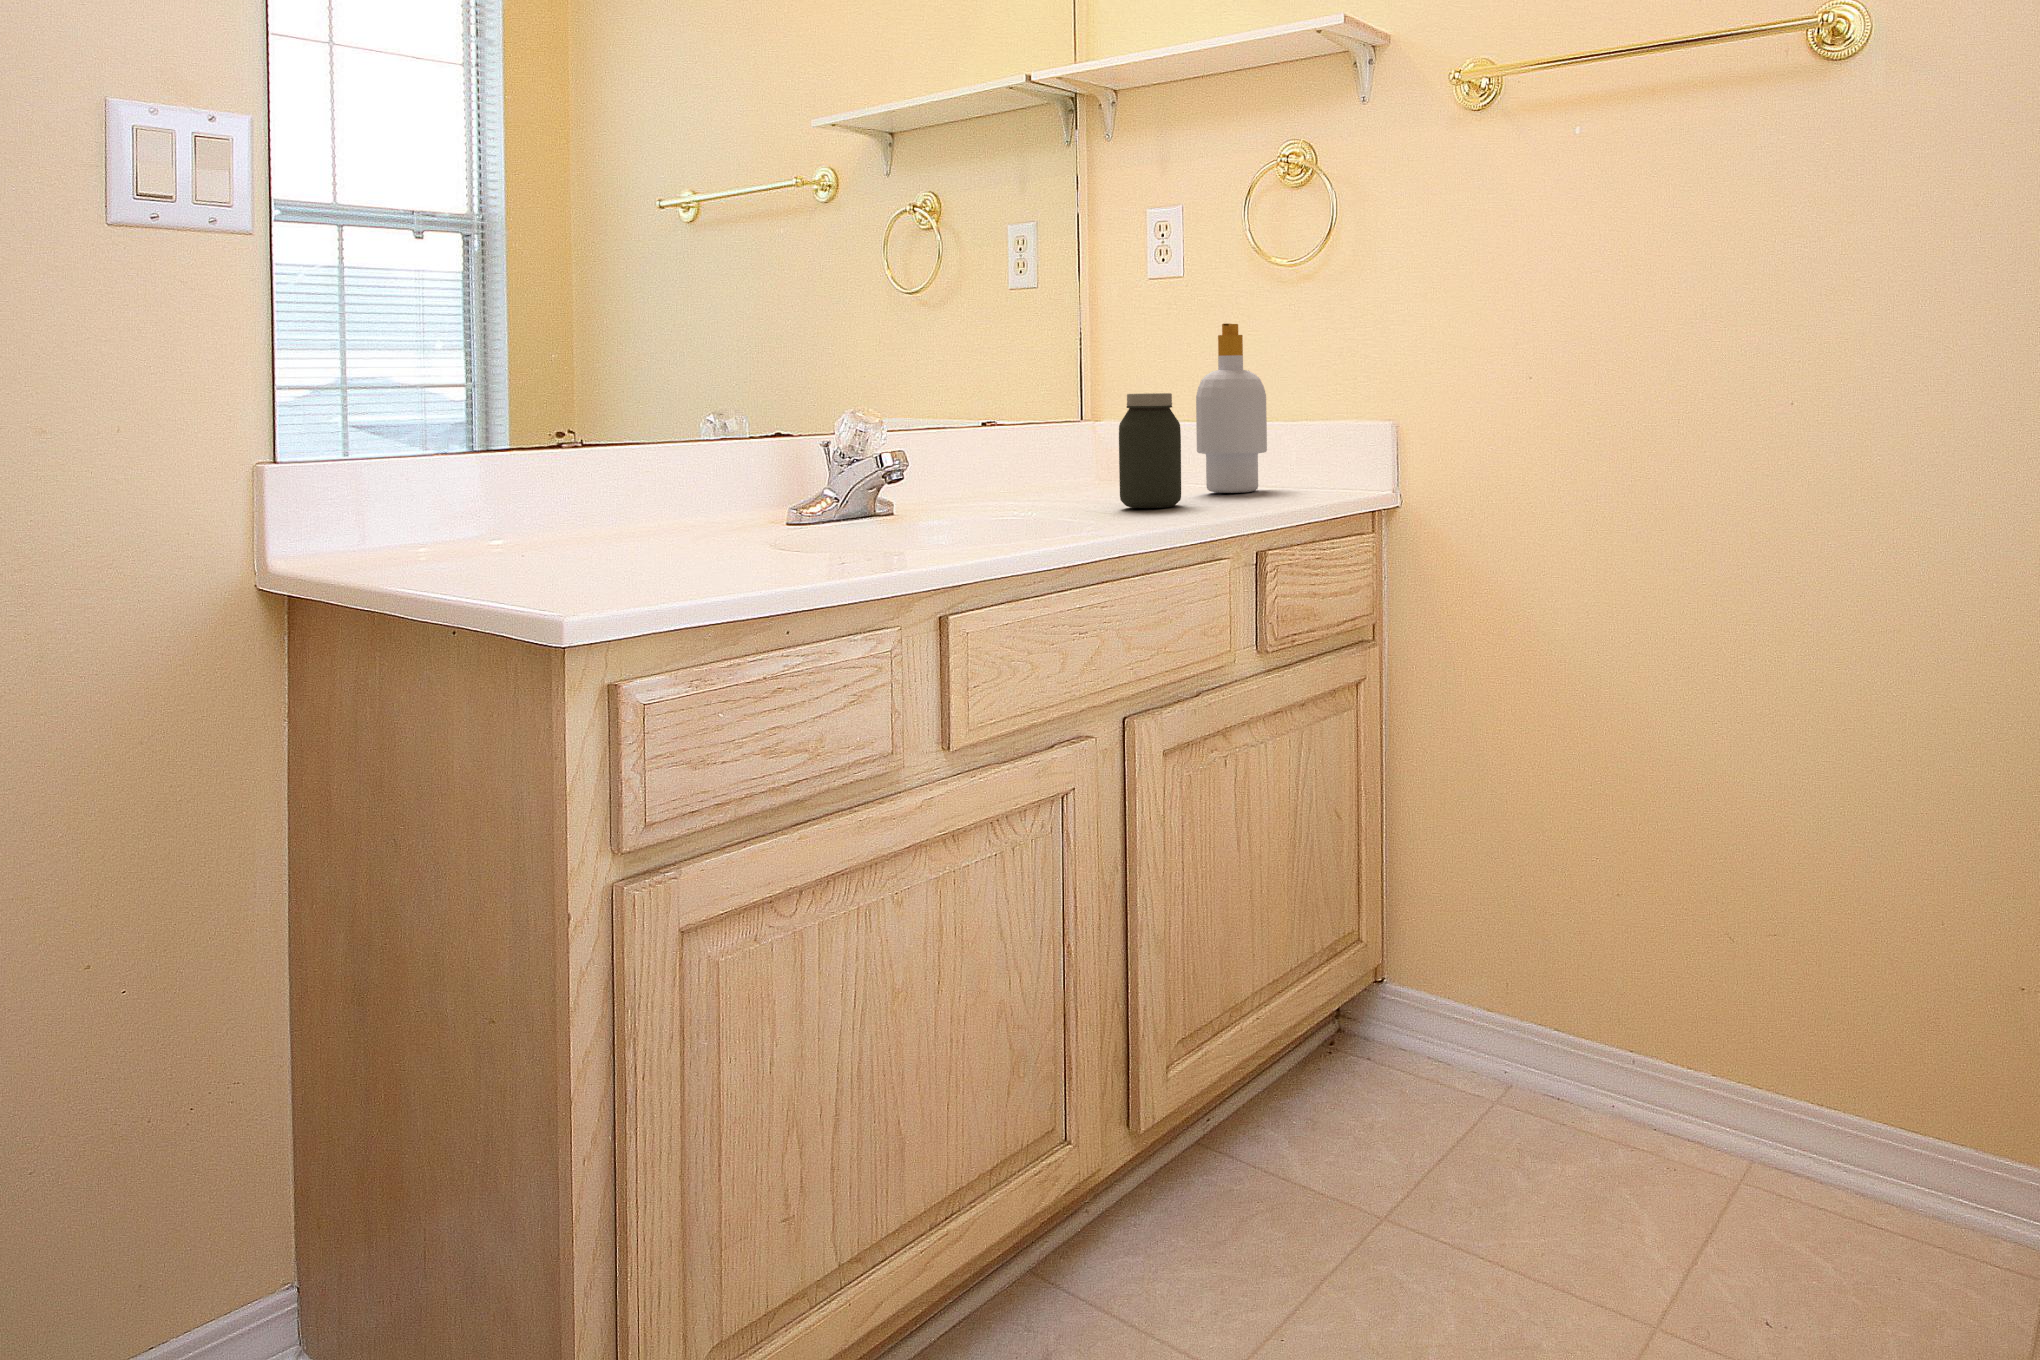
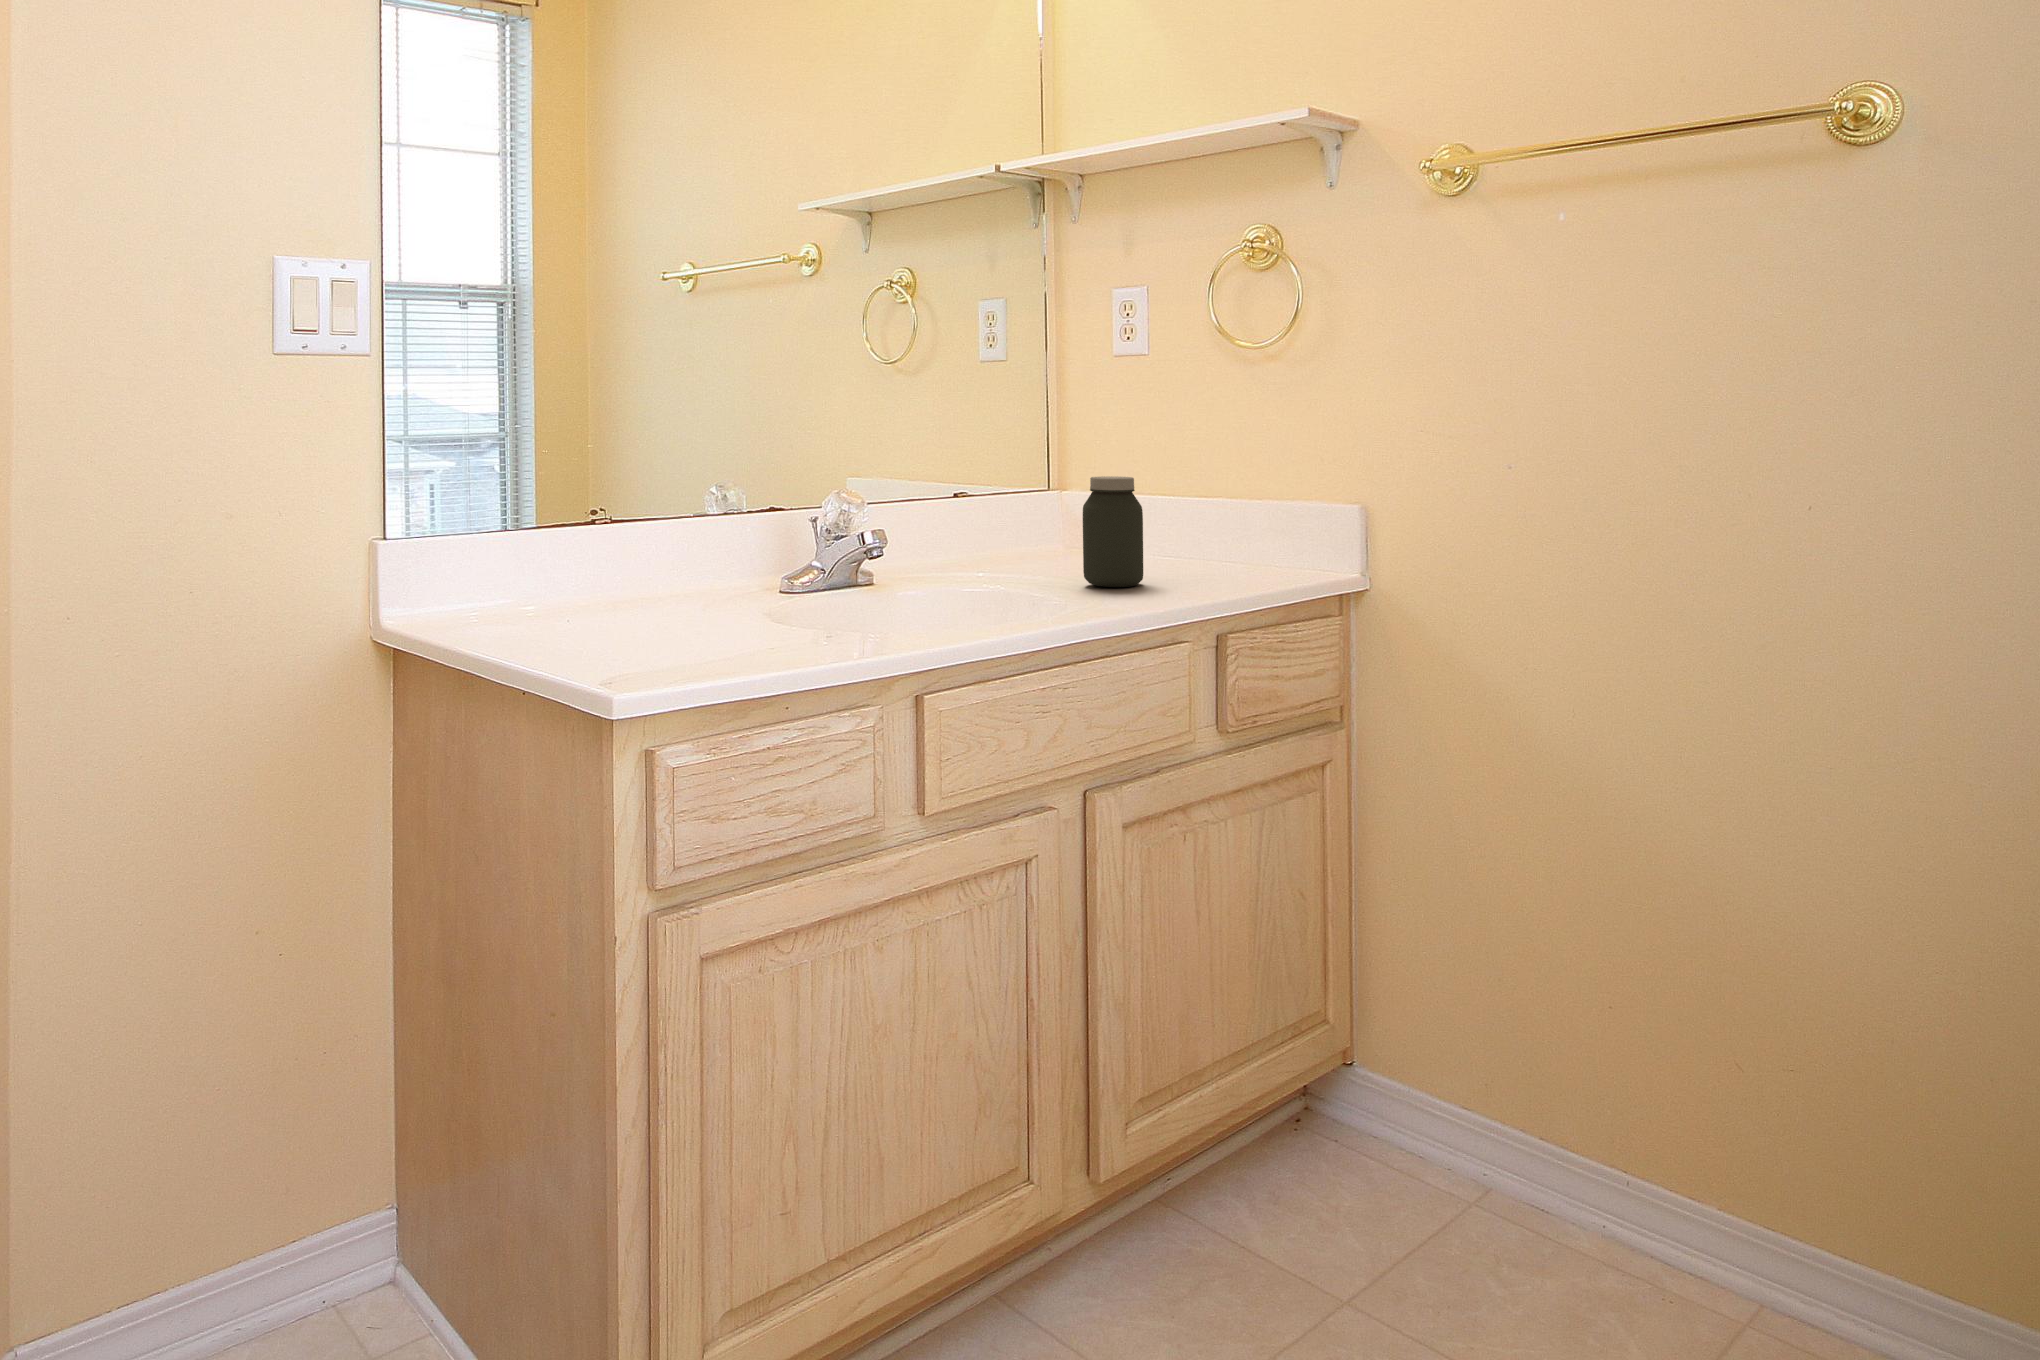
soap bottle: present [1196,323,1267,493] -> none [1159,407,1230,571]

